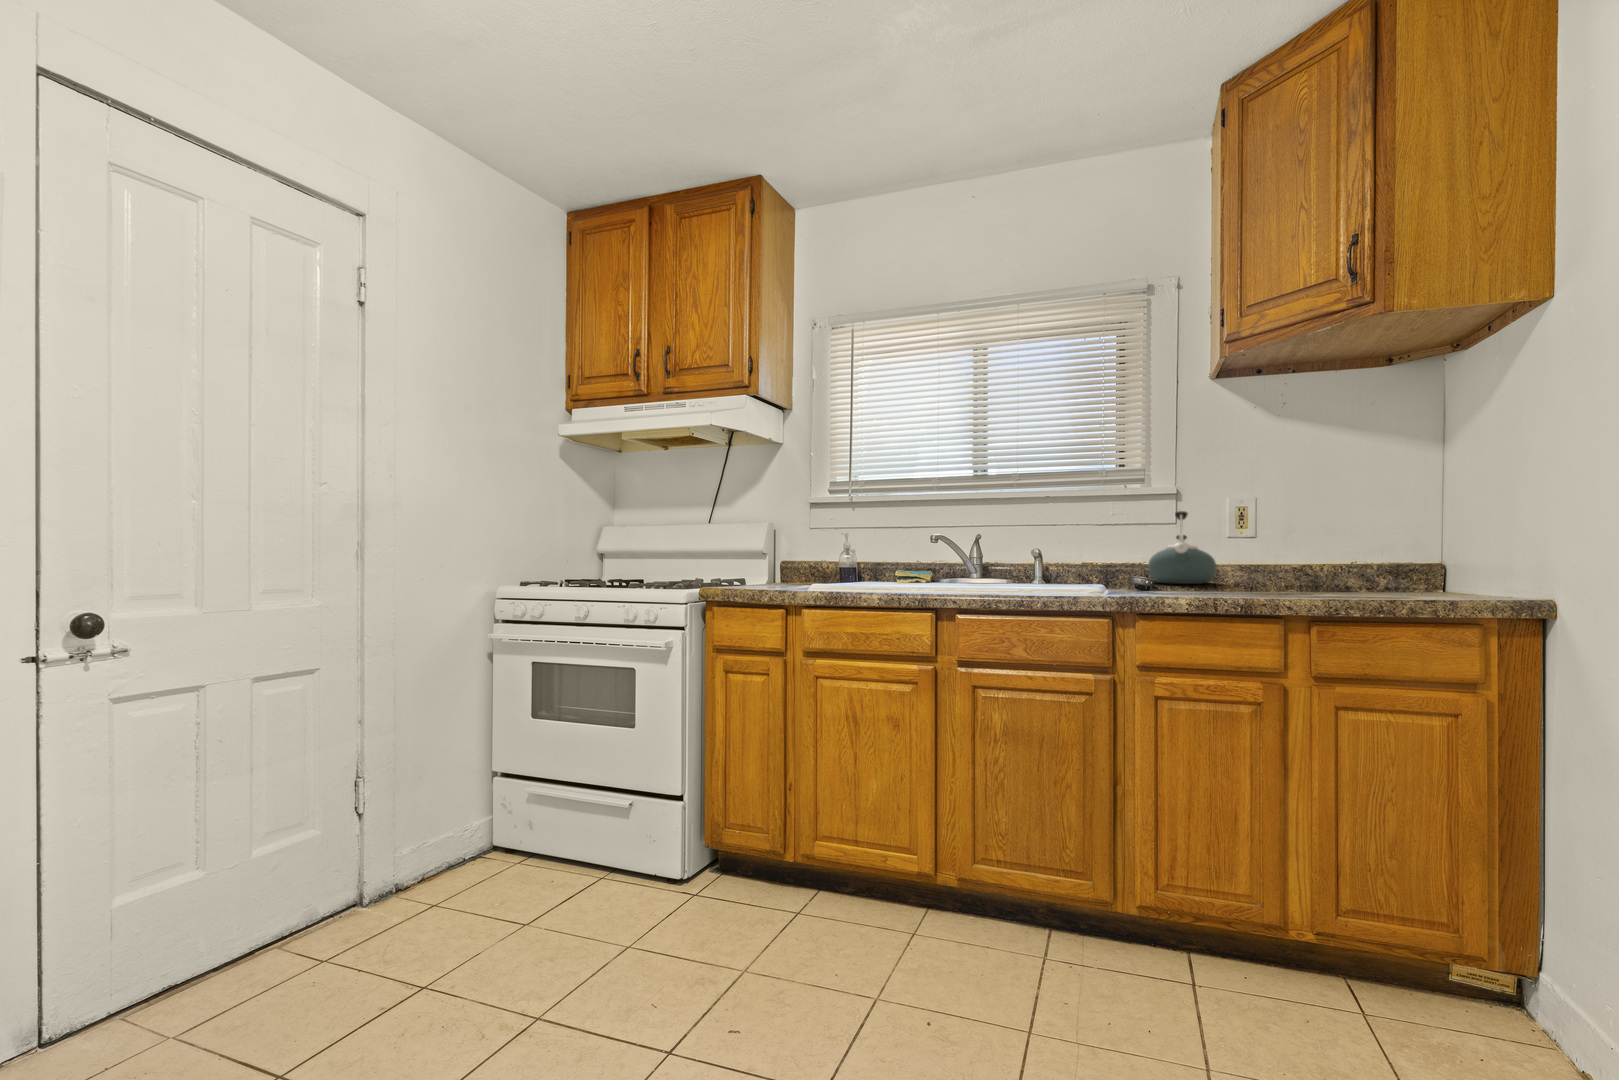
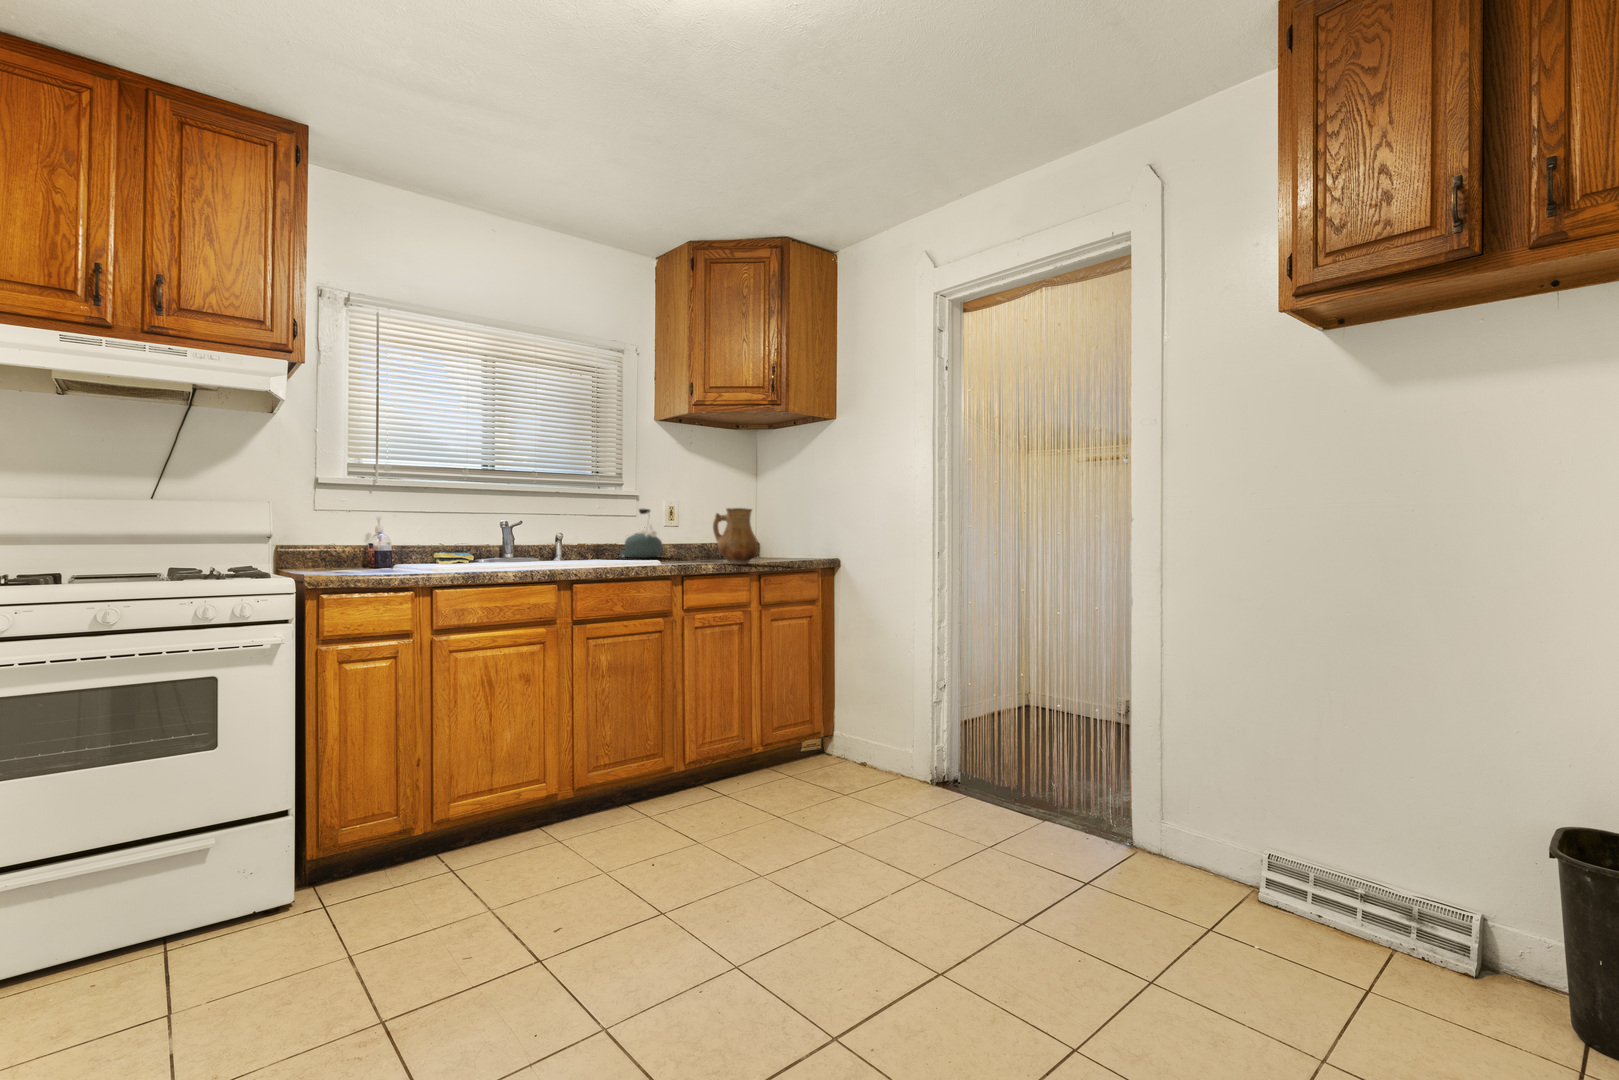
ceramic pitcher: none [1220,502,1299,600] -> present [713,508,758,564]

